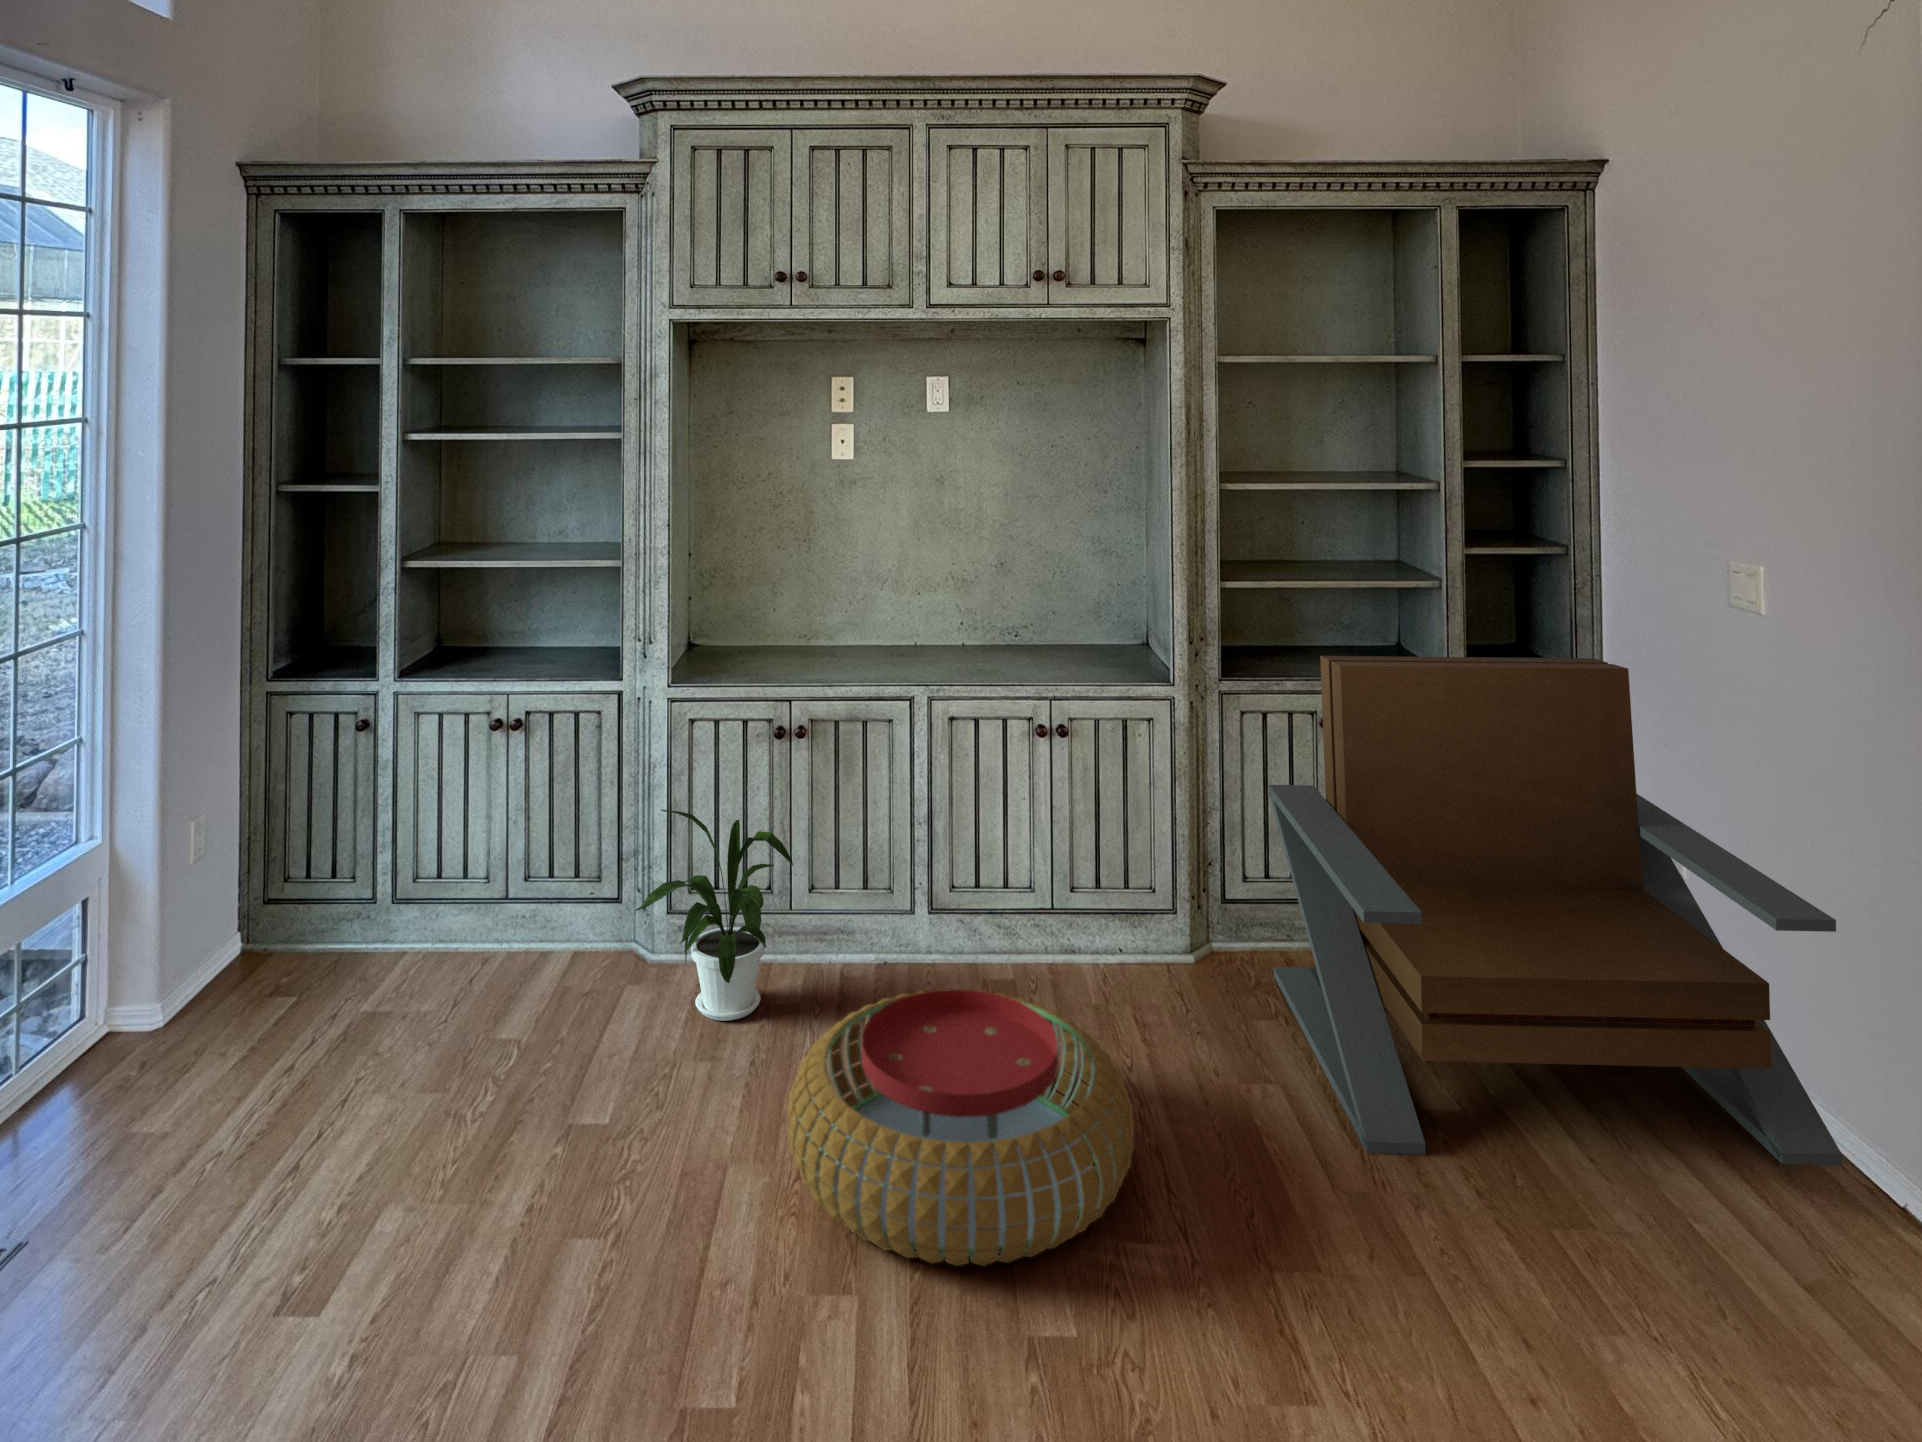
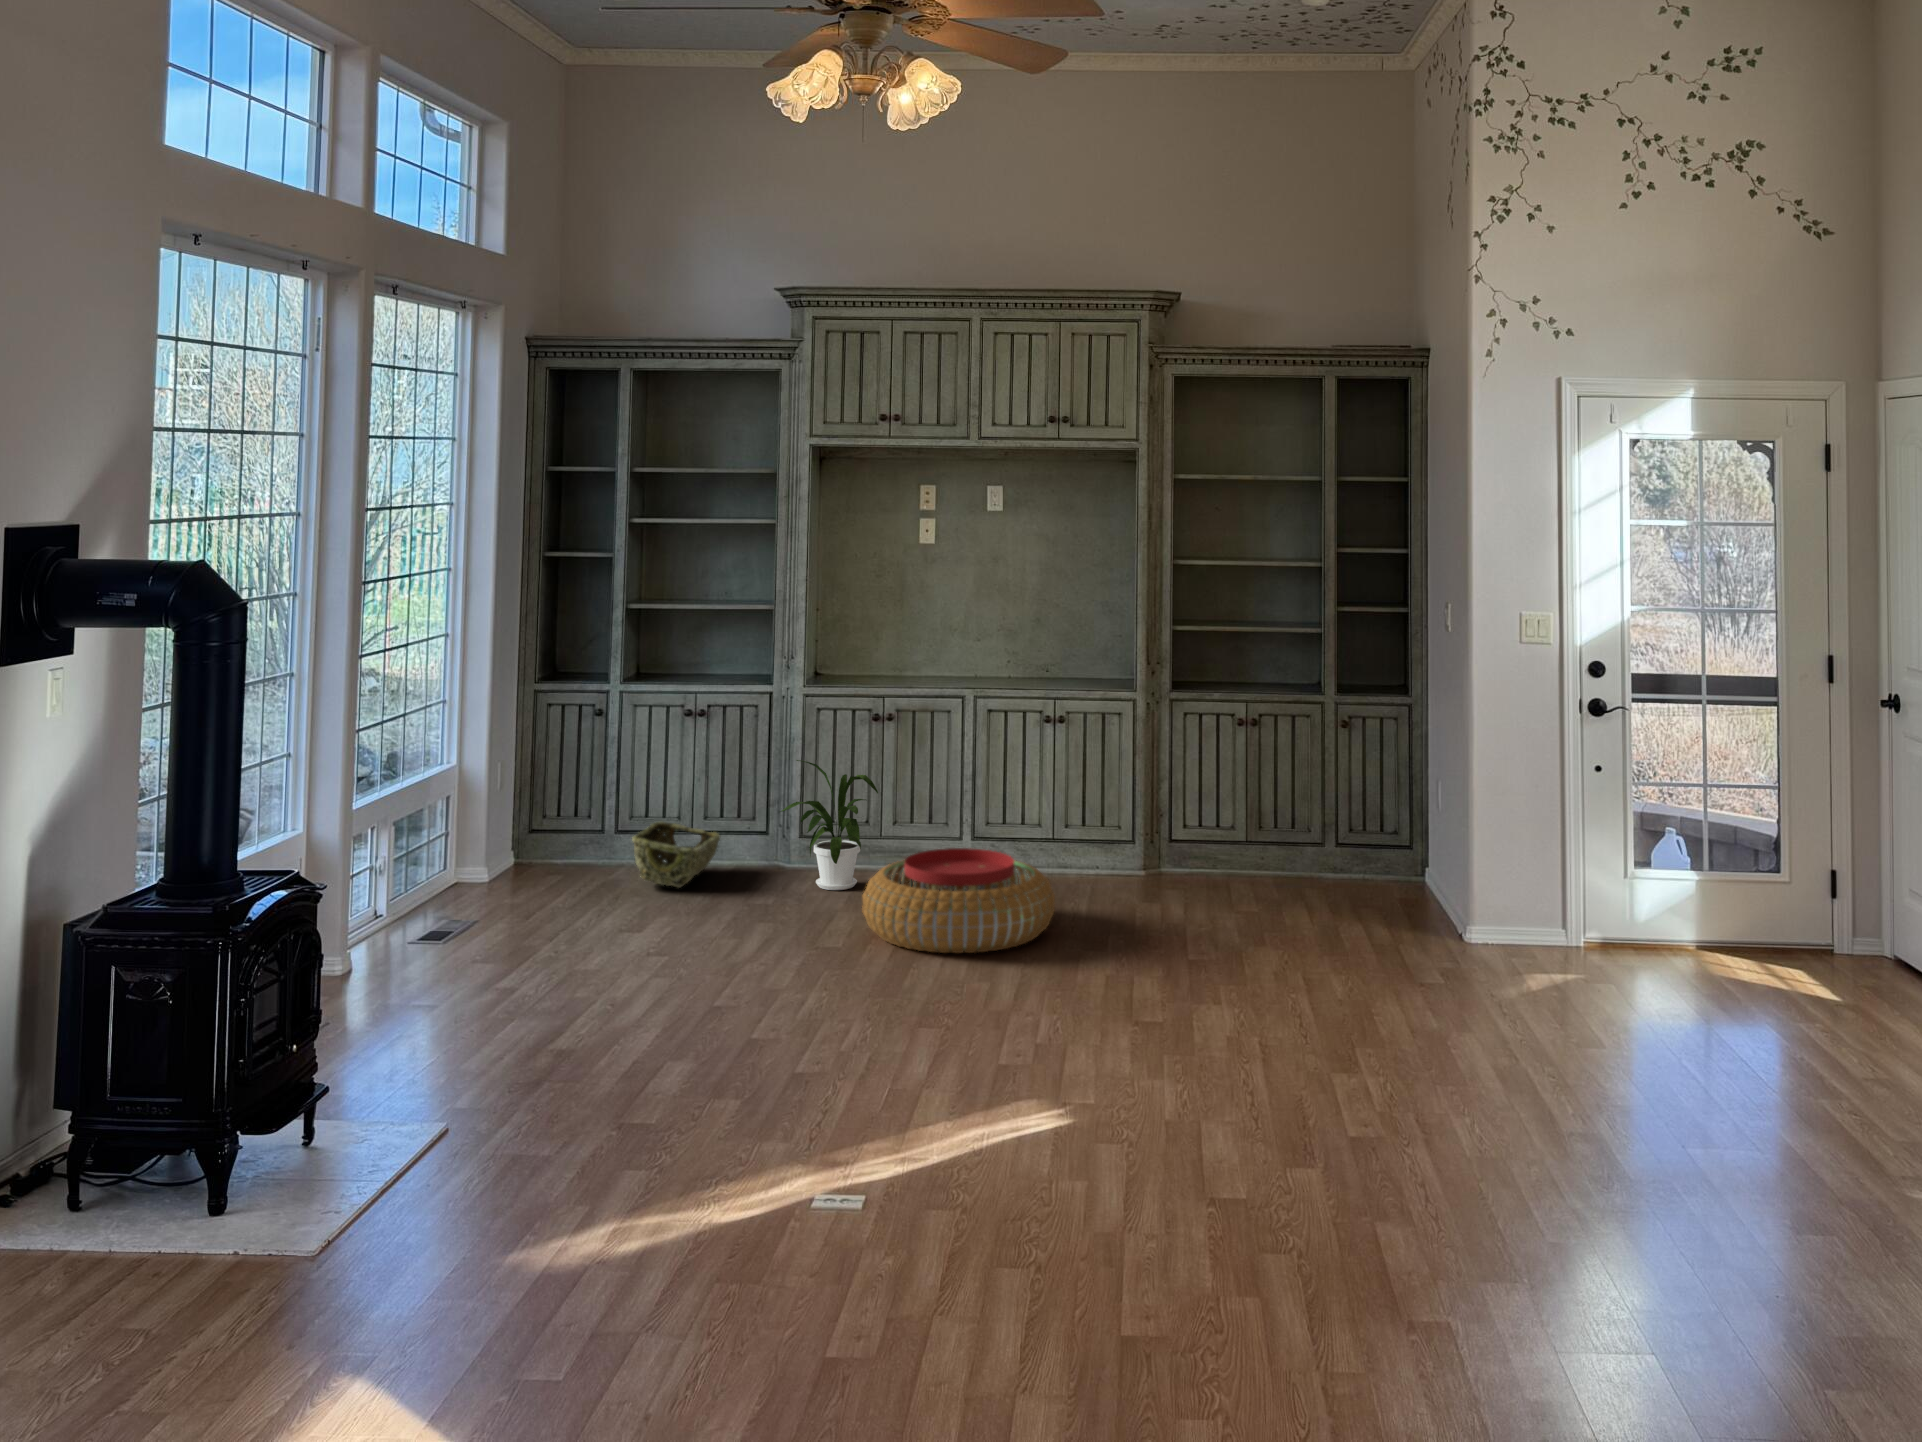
lounge chair: present [1269,656,1843,1165] -> none [1191,673,1456,945]
woven basket: none [395,894,546,1029] -> present [632,822,720,888]

